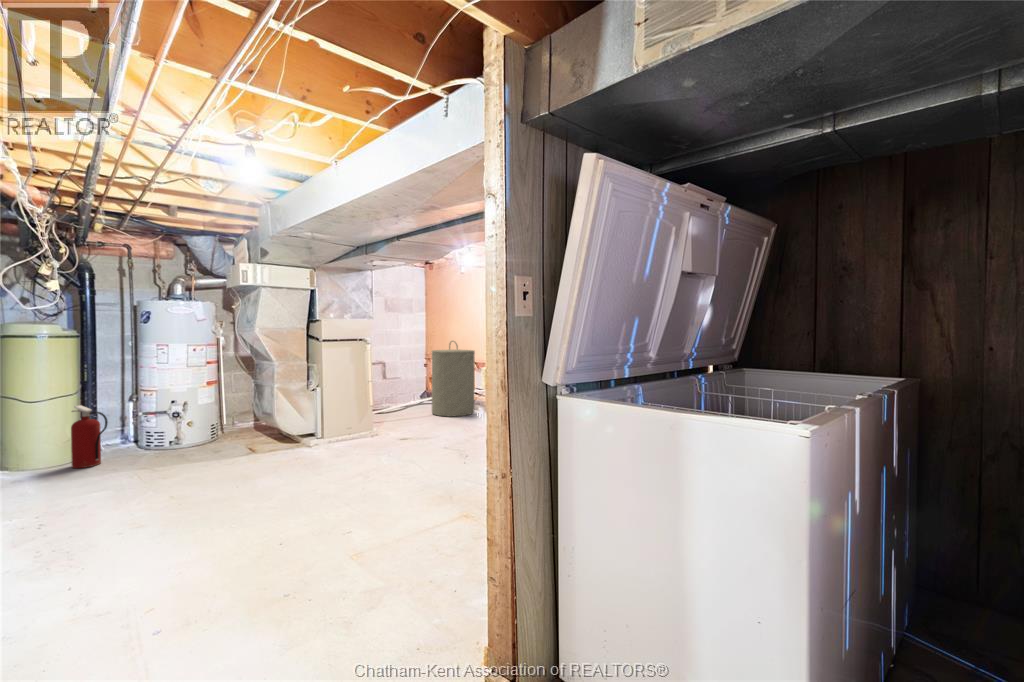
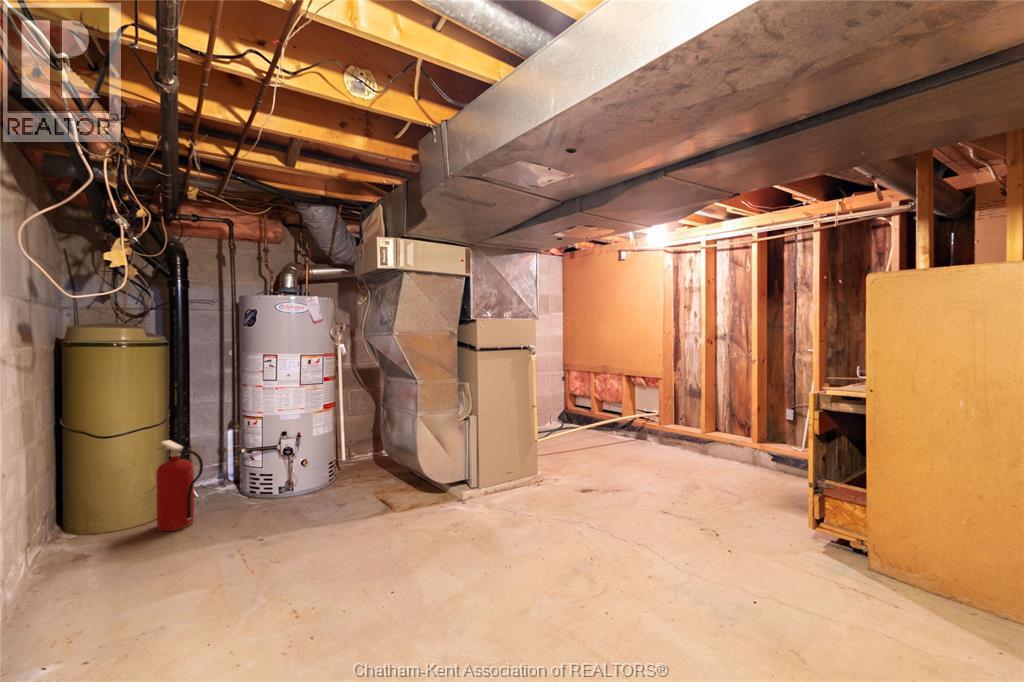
laundry hamper: present [432,341,475,417] -> none [589,348,651,451]

